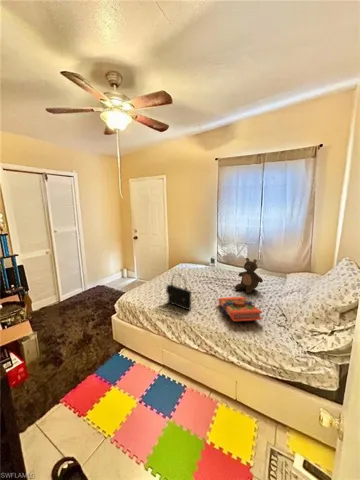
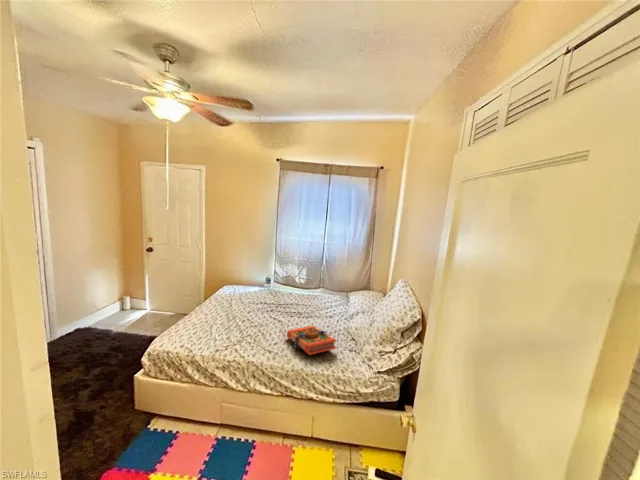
stuffed bear: present [235,258,263,294] -> none [300,278,330,320]
handbag: present [166,275,191,310] -> none [223,308,258,350]

